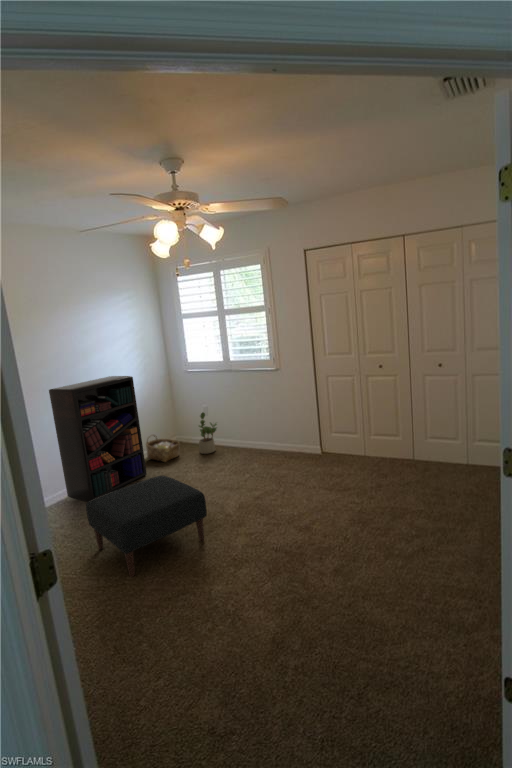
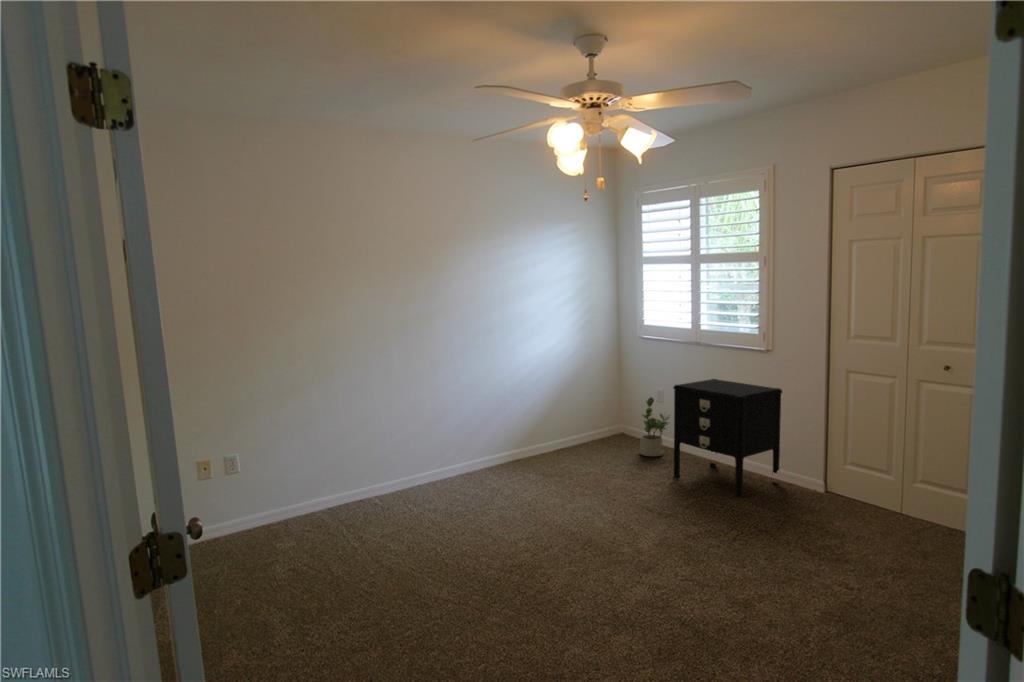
bookshelf: present [49,376,147,502] -> none [456,329,558,481]
nightstand: none [223,393,294,468] -> present [673,379,782,497]
woven basket: present [146,435,180,462] -> none [569,416,613,456]
ottoman: present [86,476,207,577] -> none [453,462,591,576]

